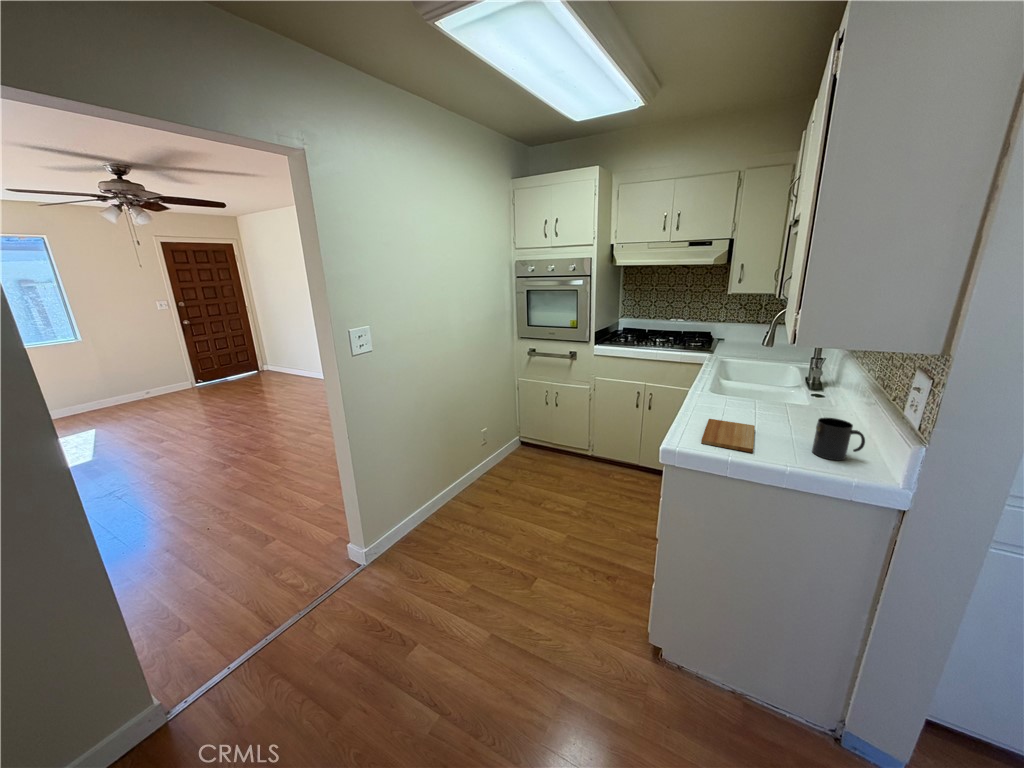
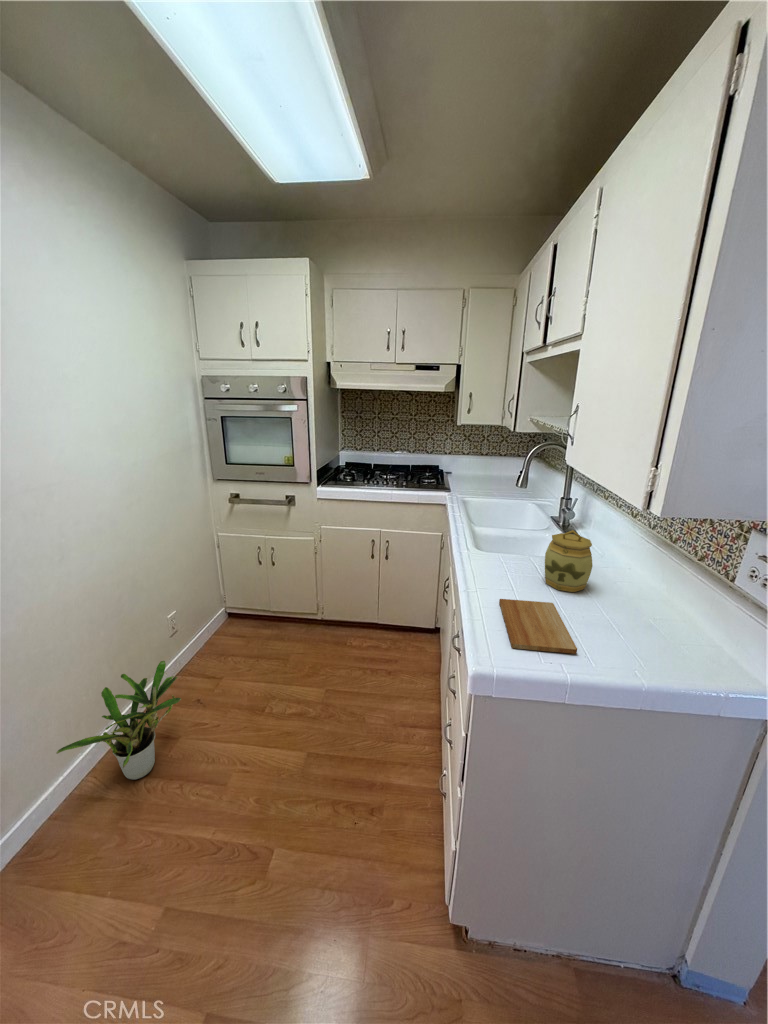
jar: none [760,372,805,424] -> present [545,530,592,592]
mug: present [812,418,865,460] -> none [627,592,685,647]
potted plant: none [419,452,487,524] -> present [56,661,181,780]

